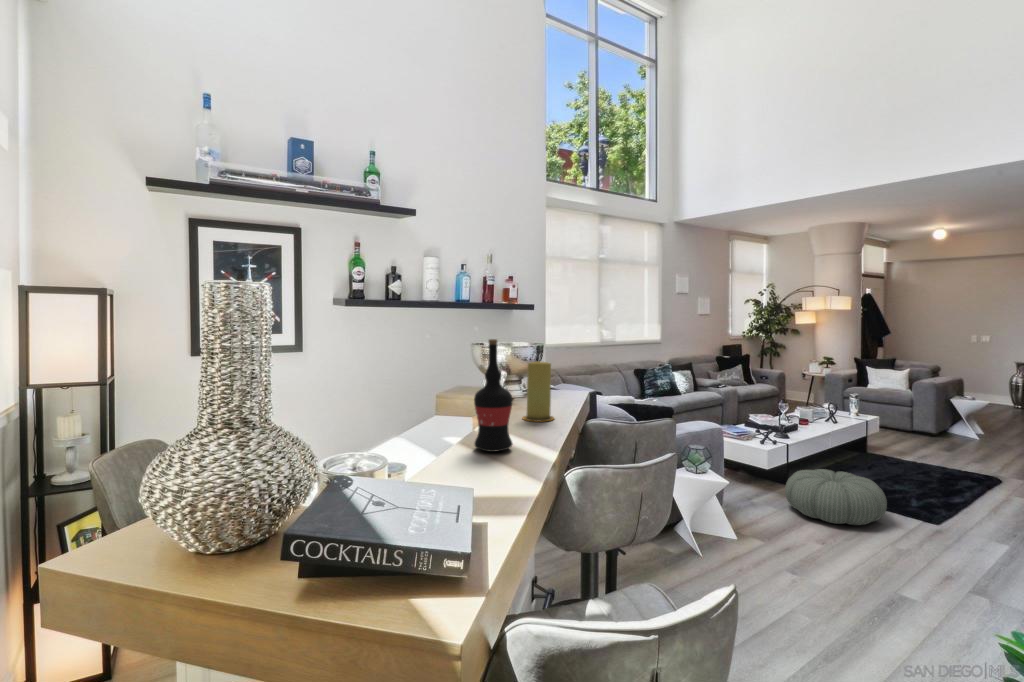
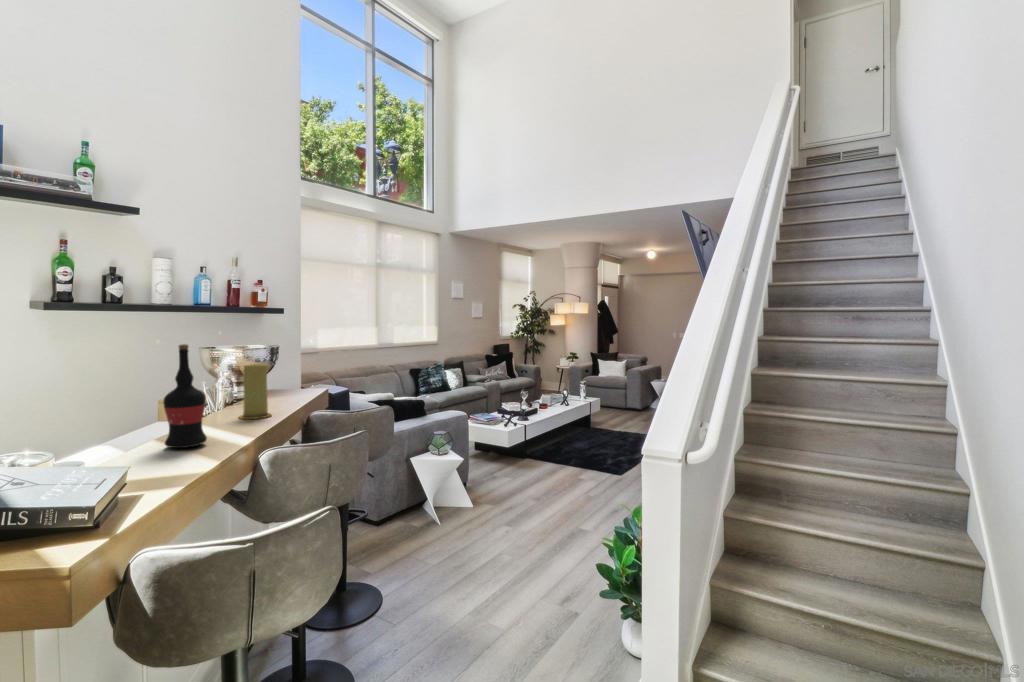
pouf: present [785,469,887,525] -> none [520,444,590,486]

